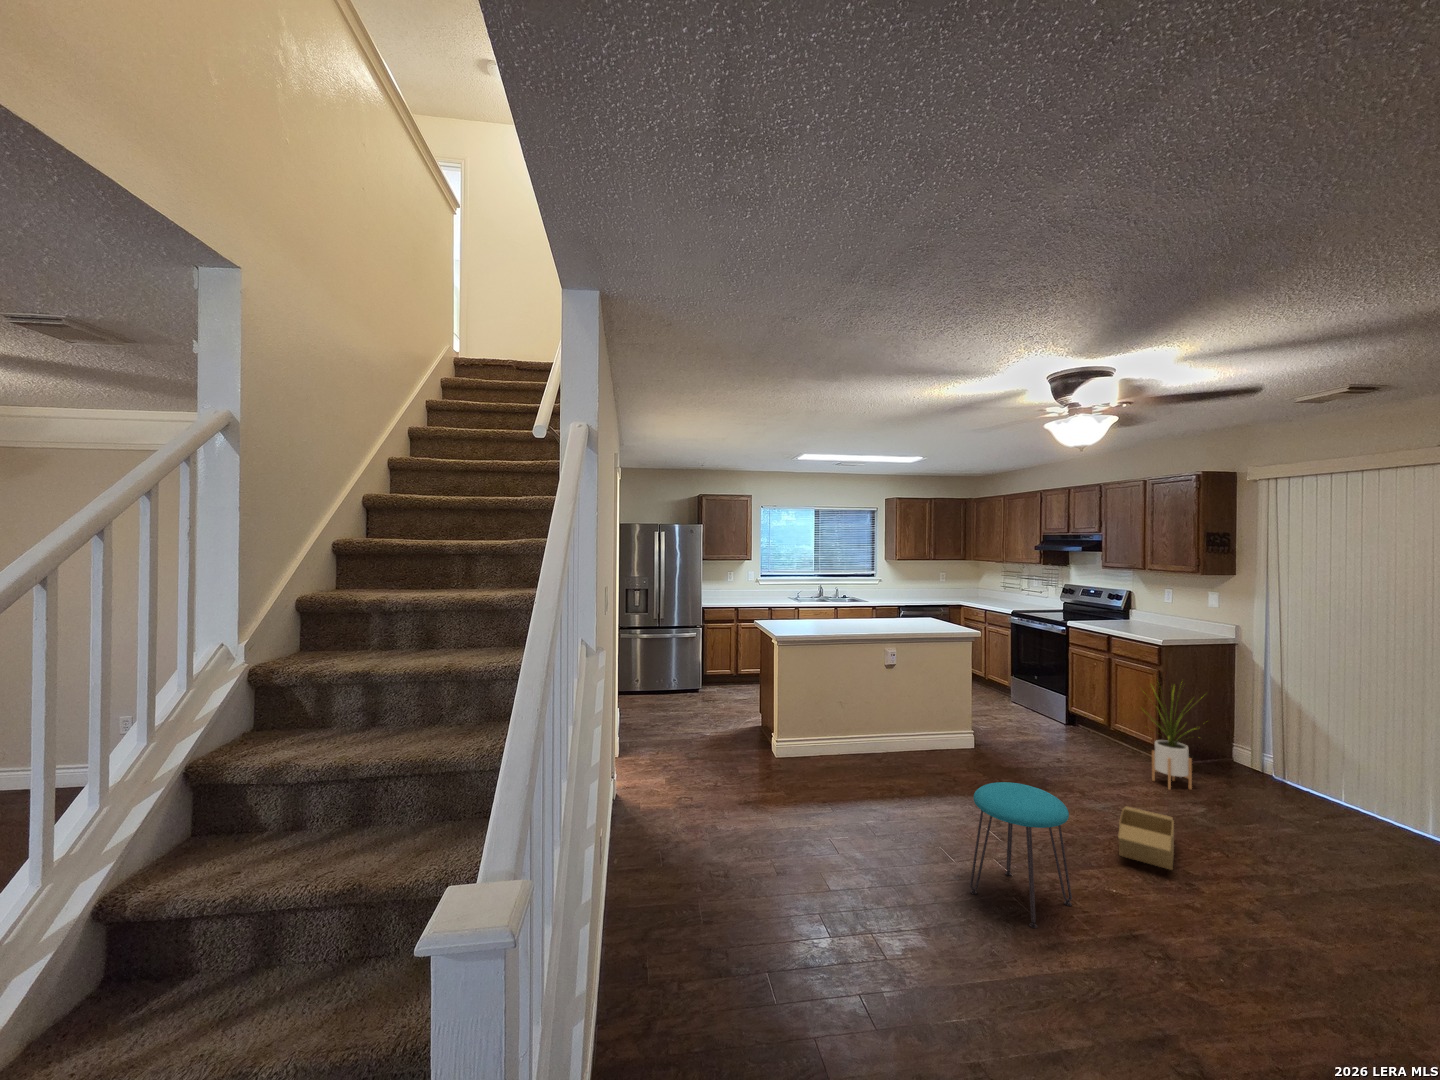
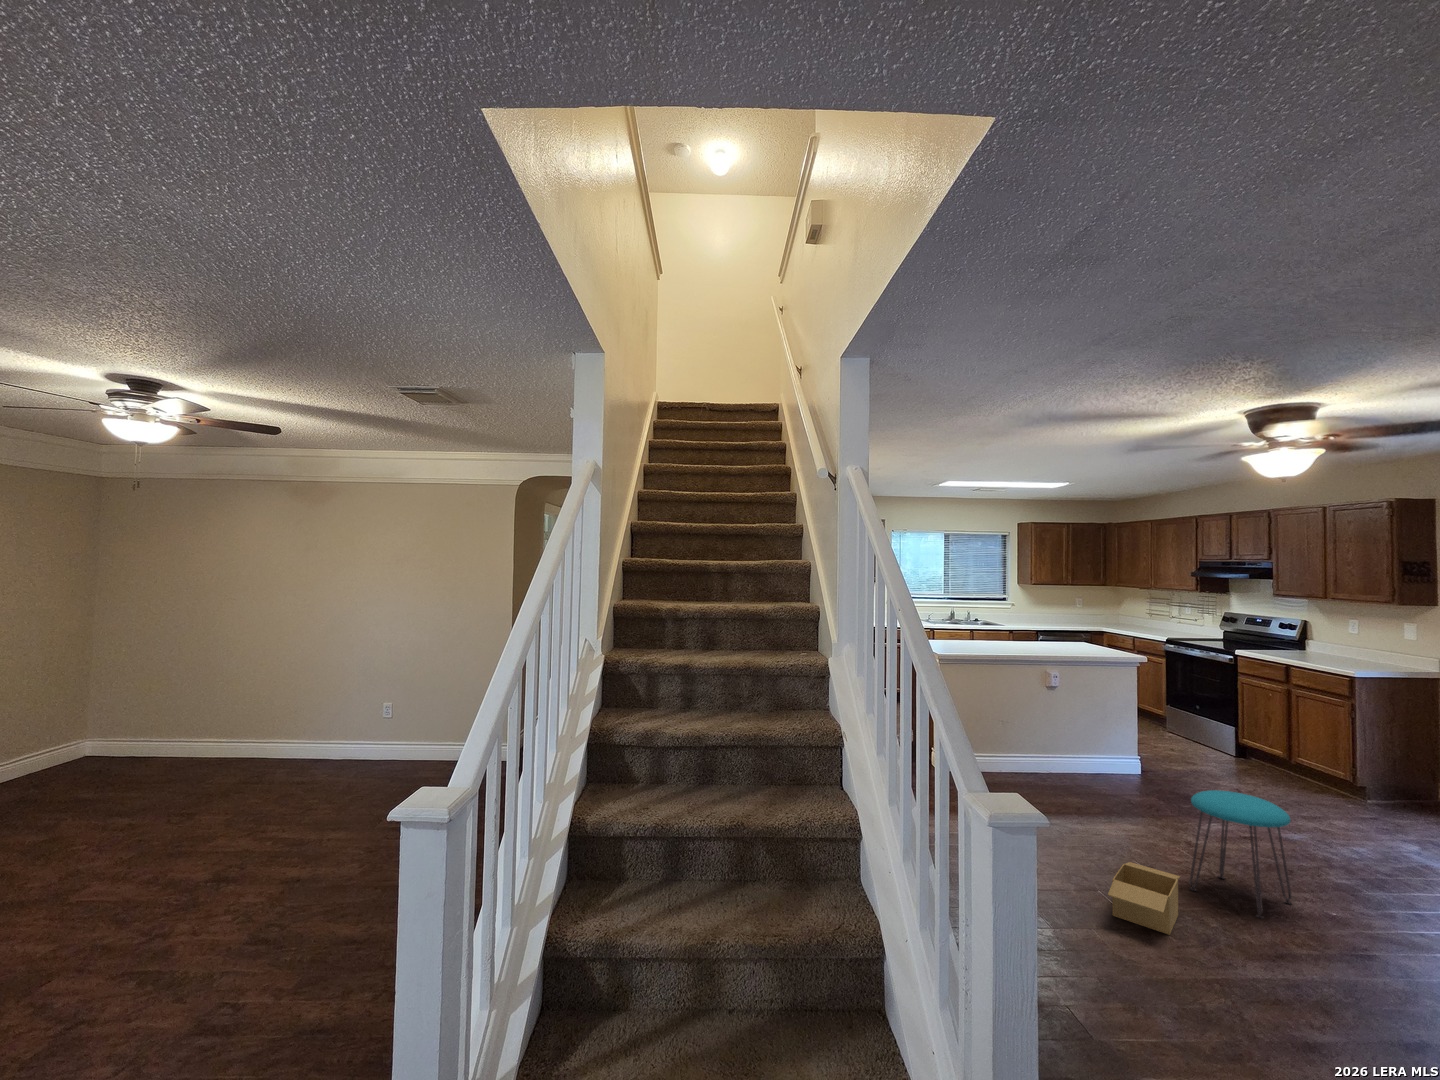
house plant: present [1145,686,1195,790] -> none [1327,705,1408,820]
cardboard box: present [1118,806,1174,870] -> present [1108,862,1180,935]

